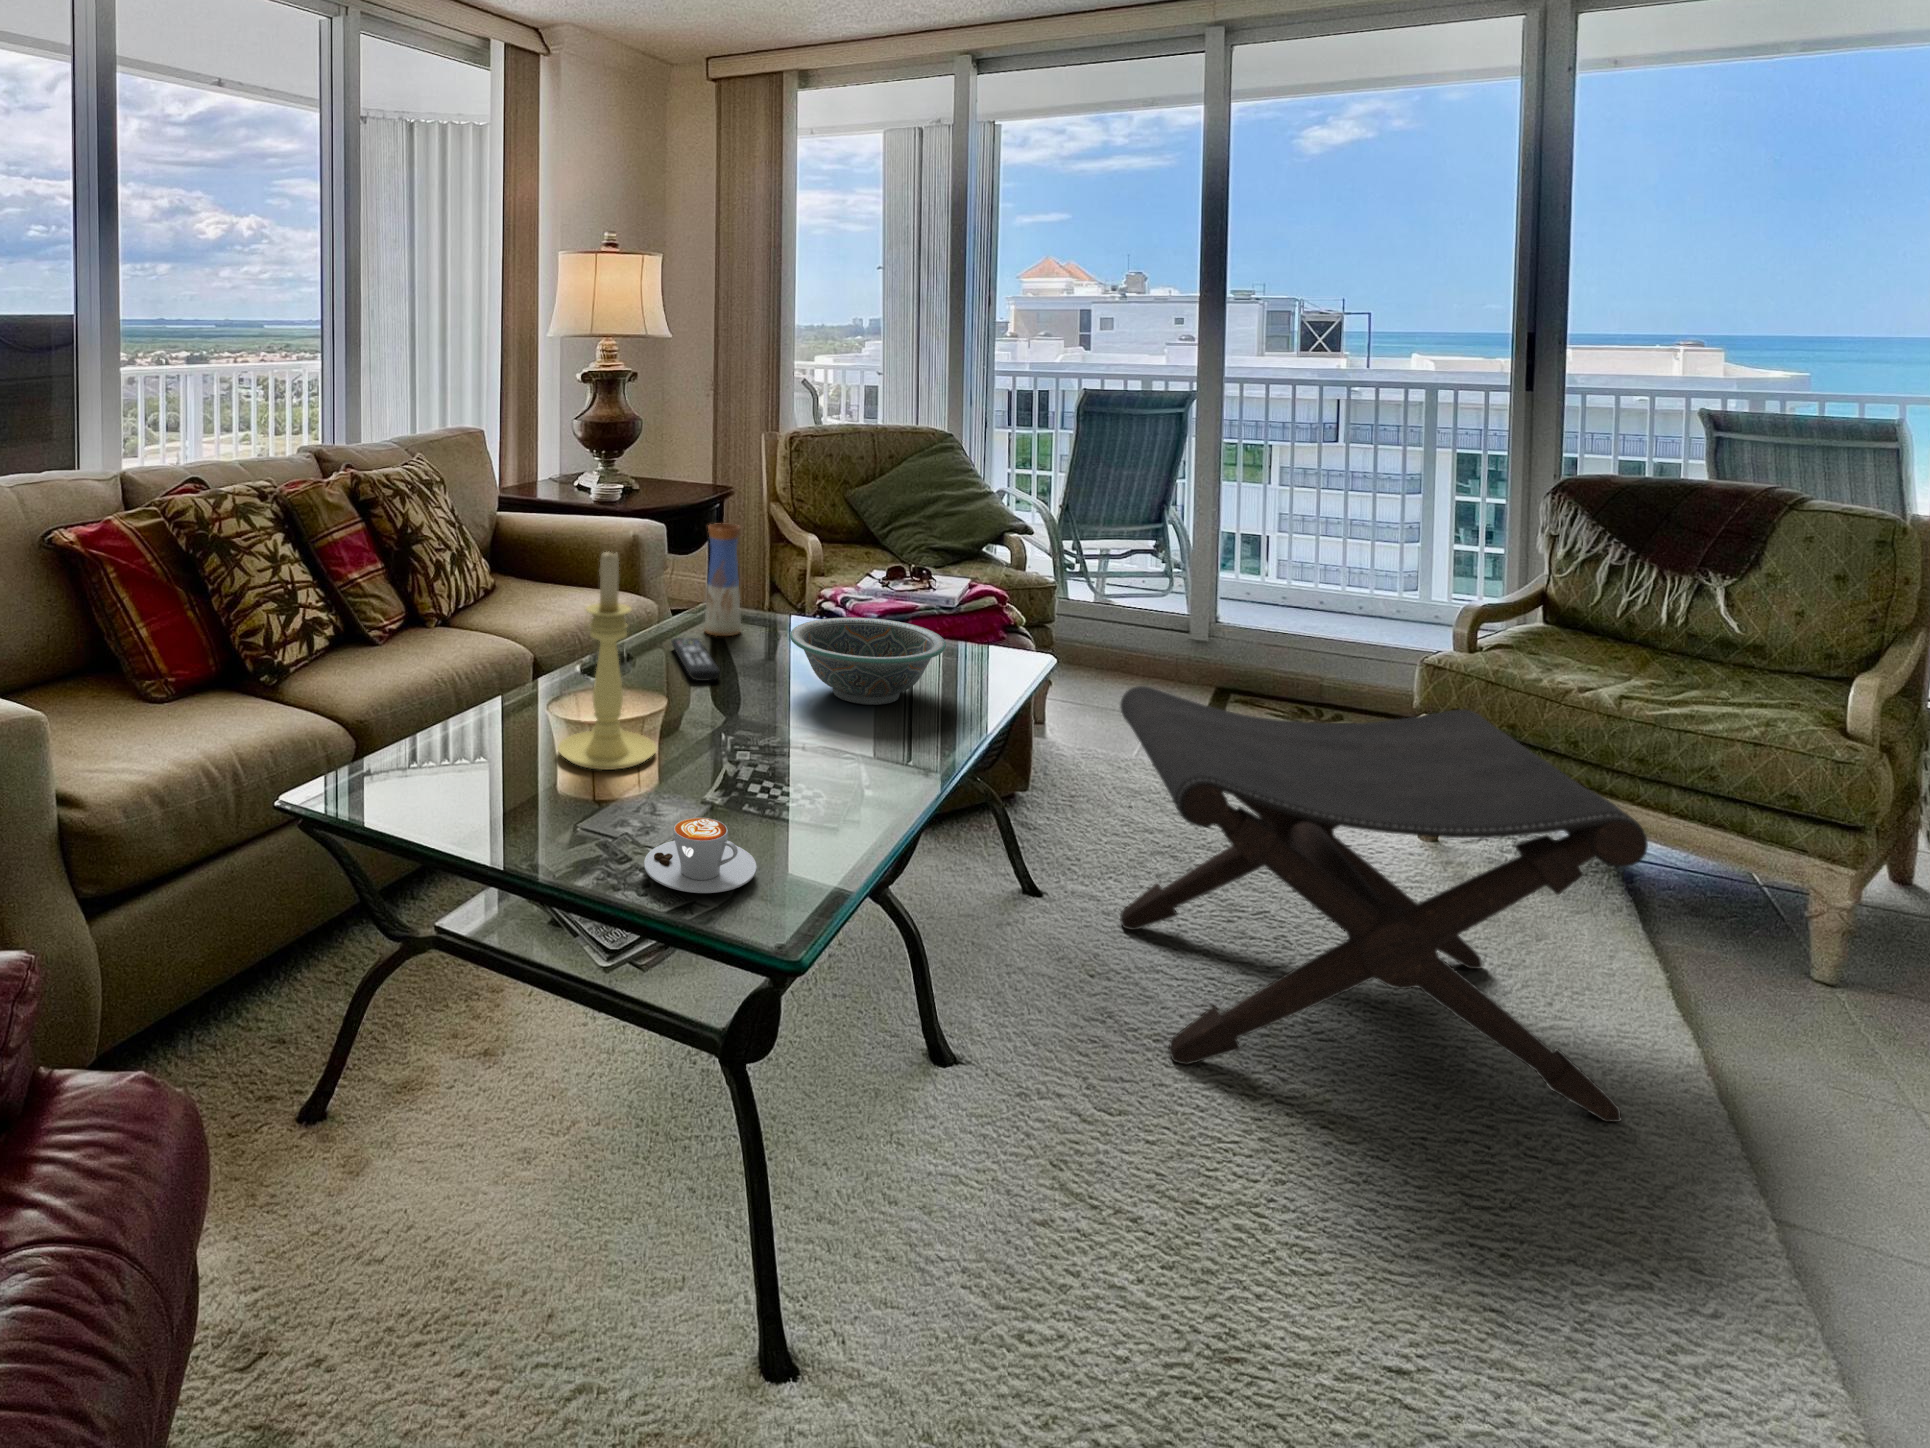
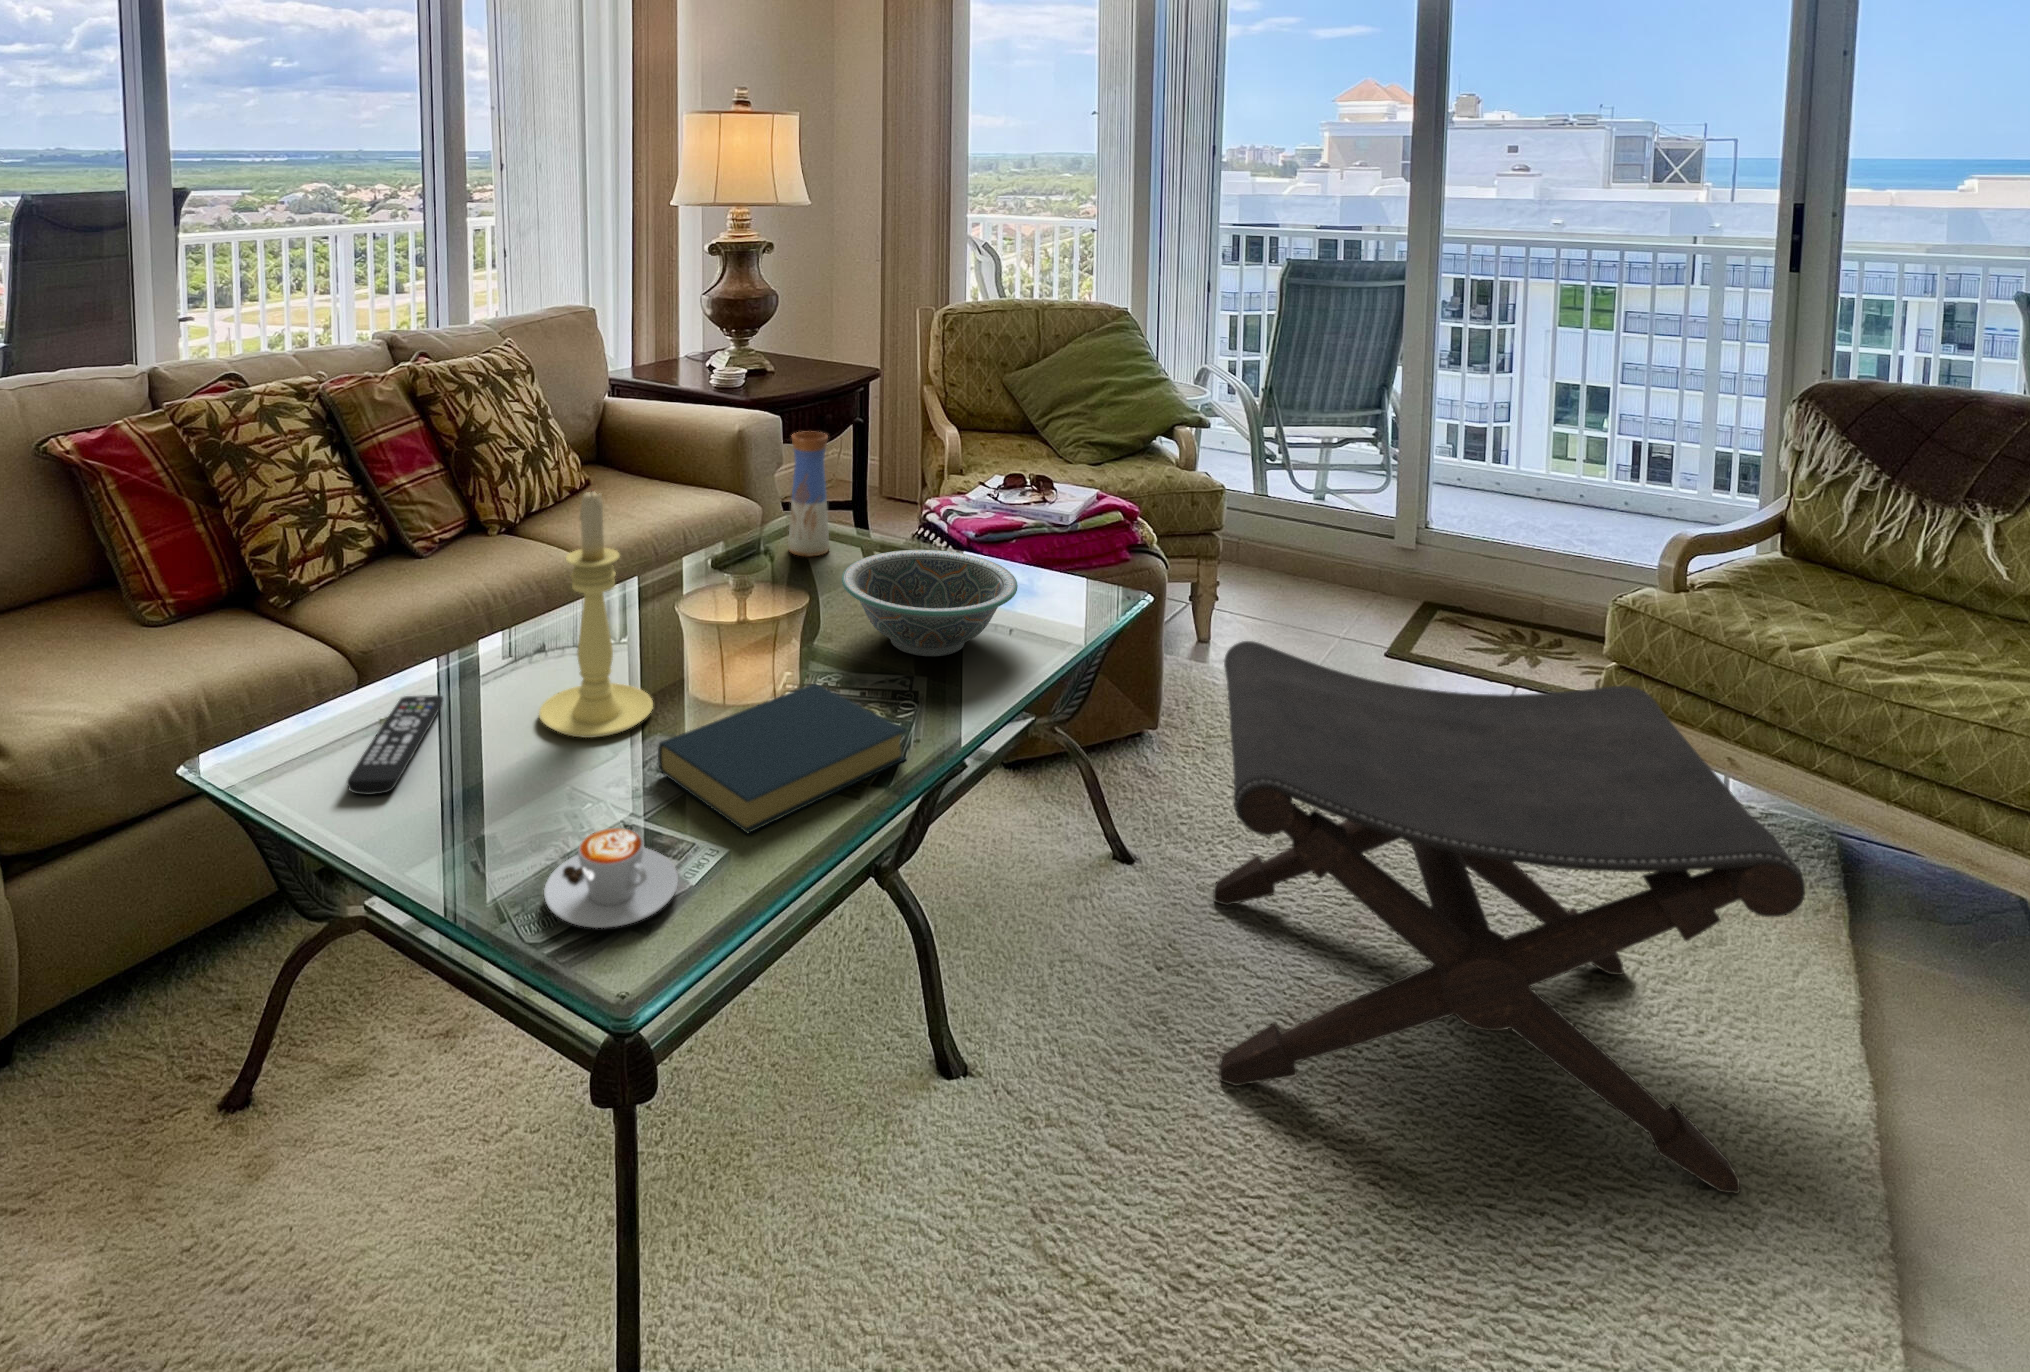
remote control: present [671,638,720,681] -> present [347,695,443,795]
hardback book: none [688,720,895,830] -> present [658,684,906,833]

